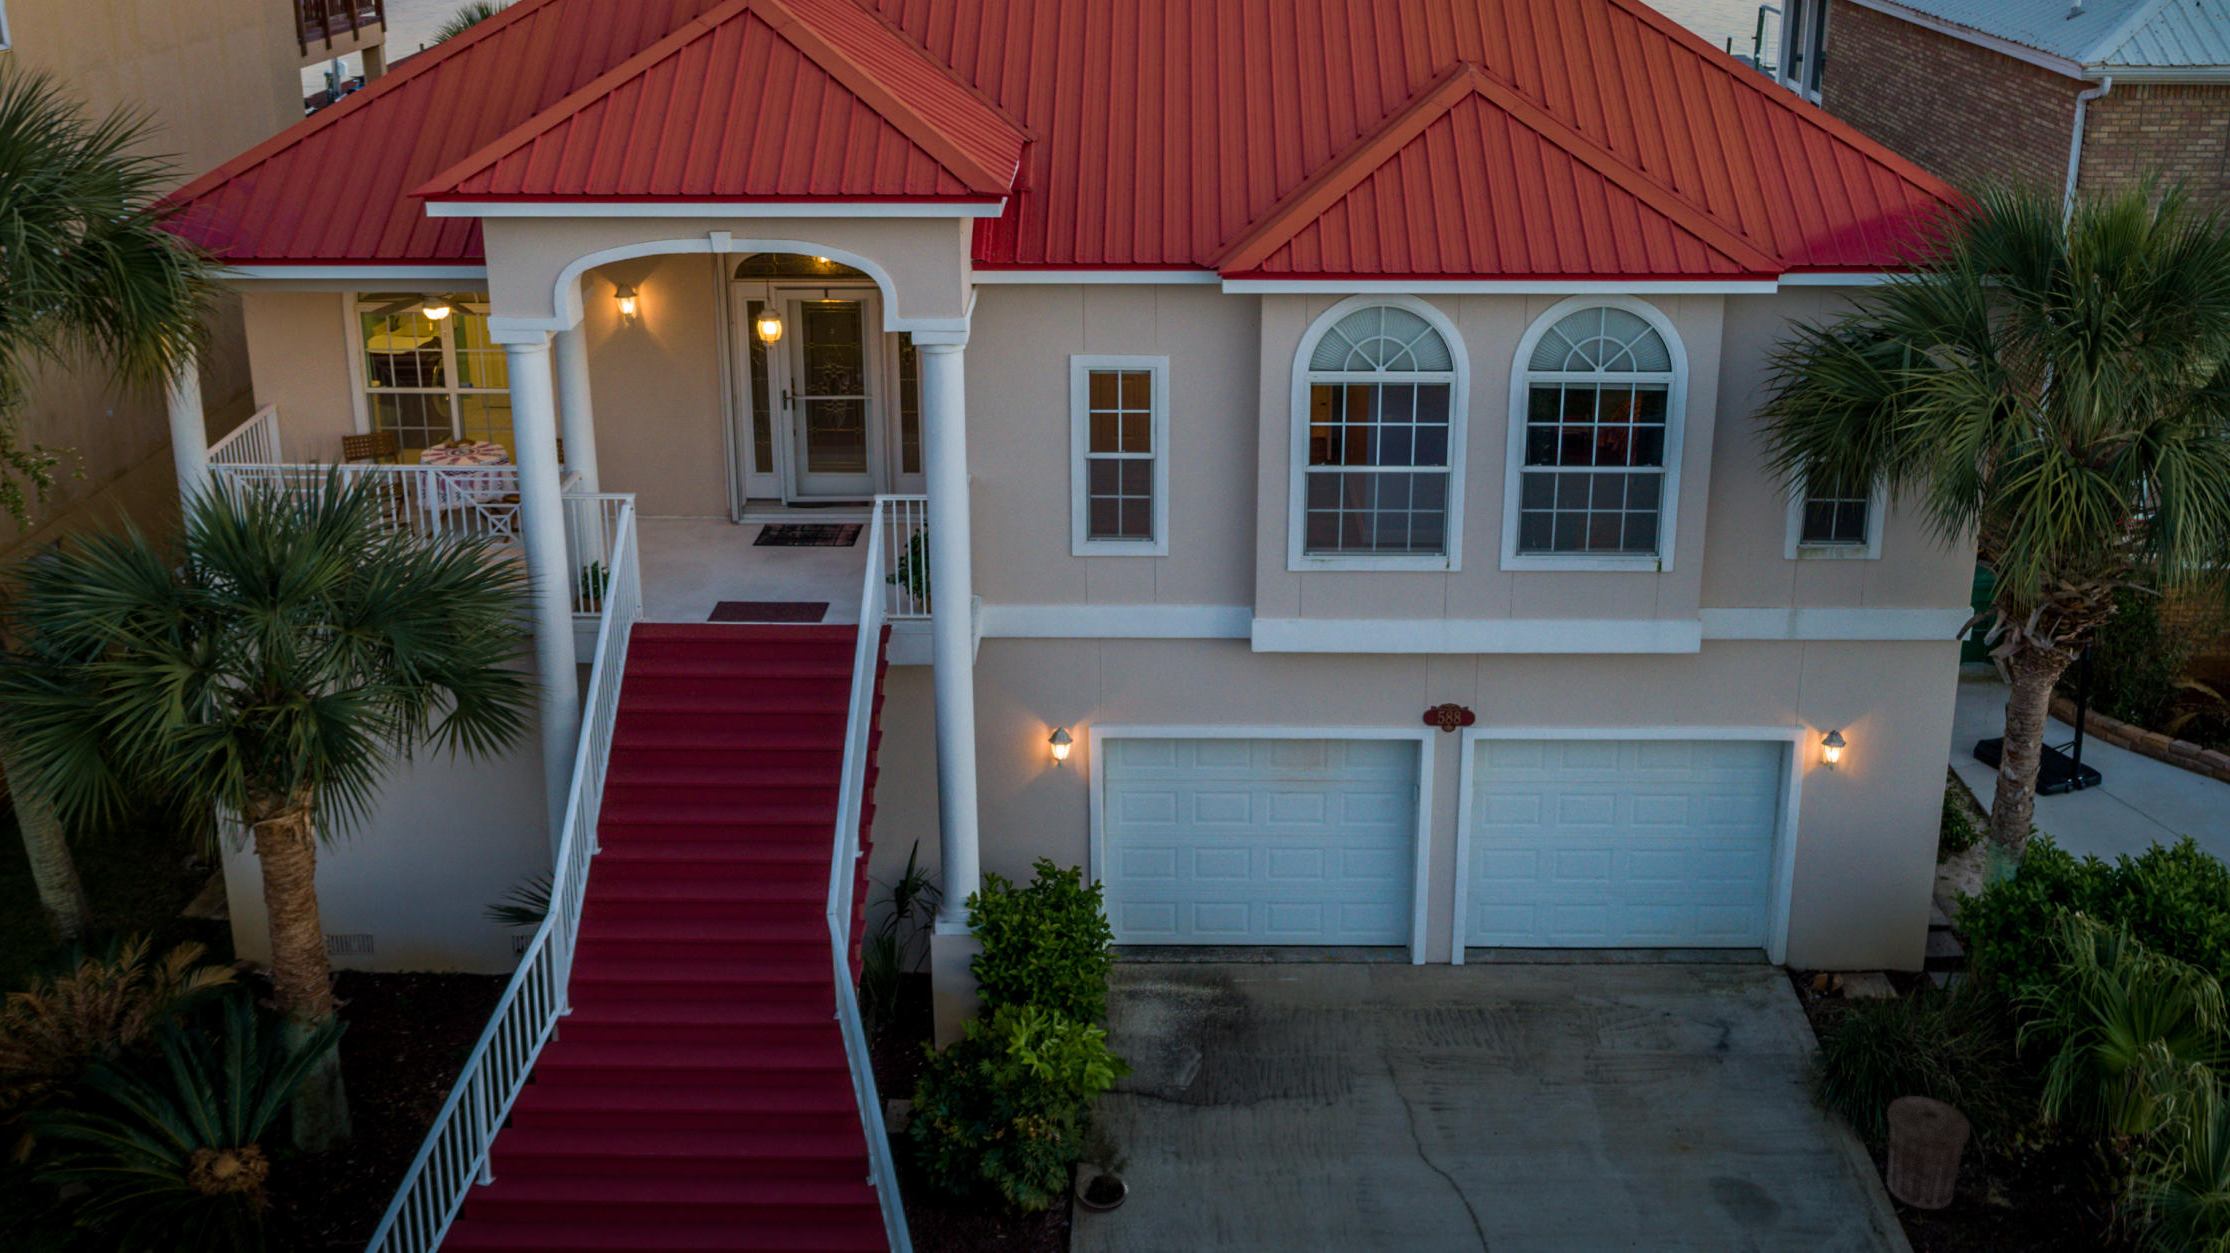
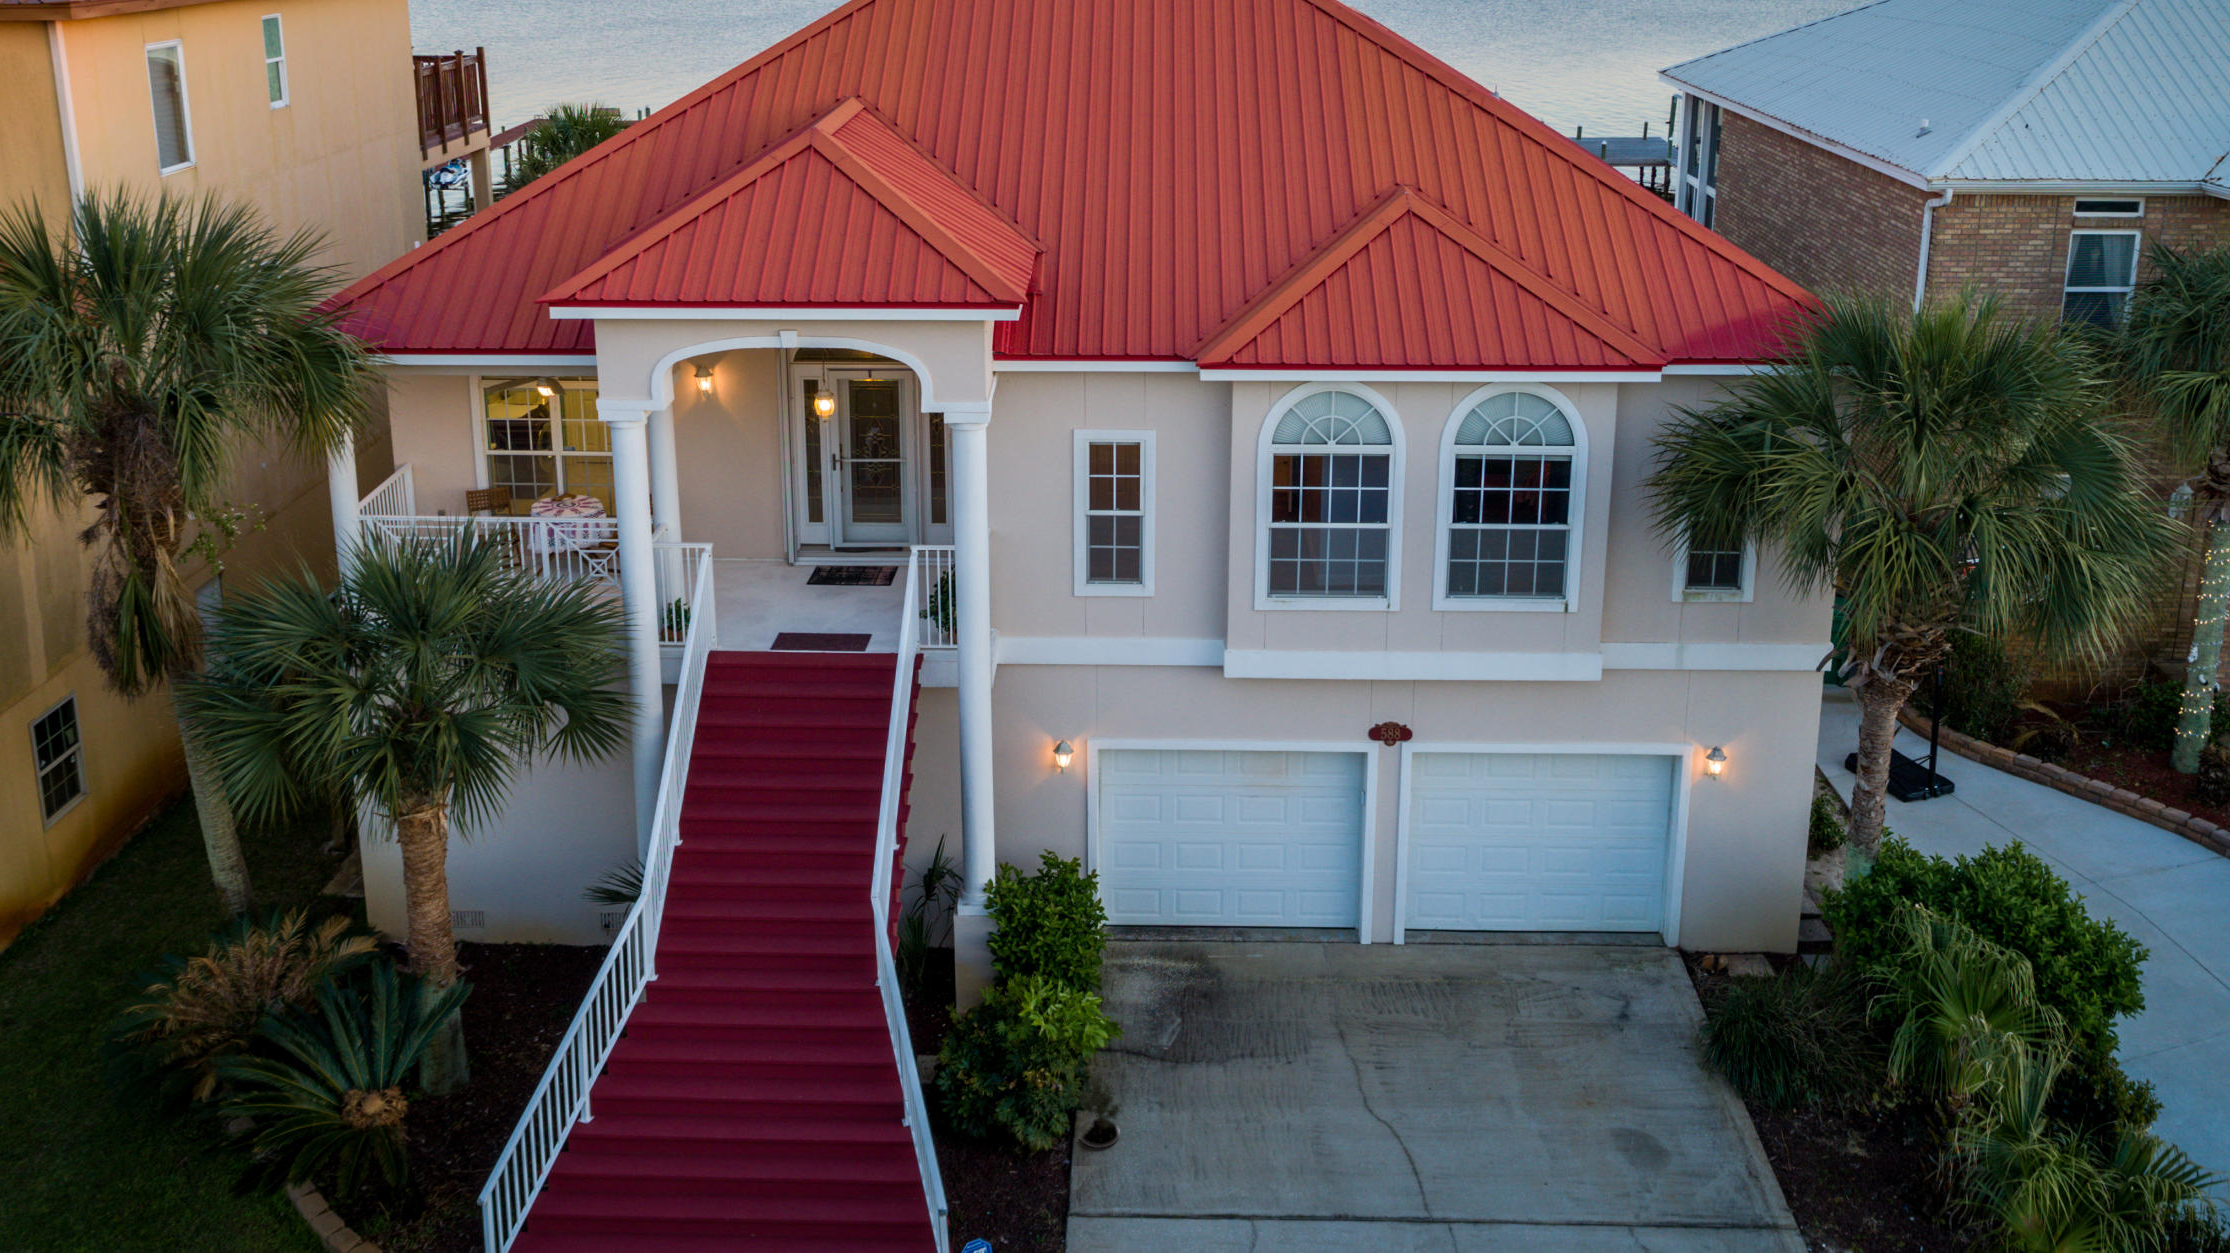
trash can: present [1887,1096,1970,1209] -> none [1755,1055,1824,1151]

